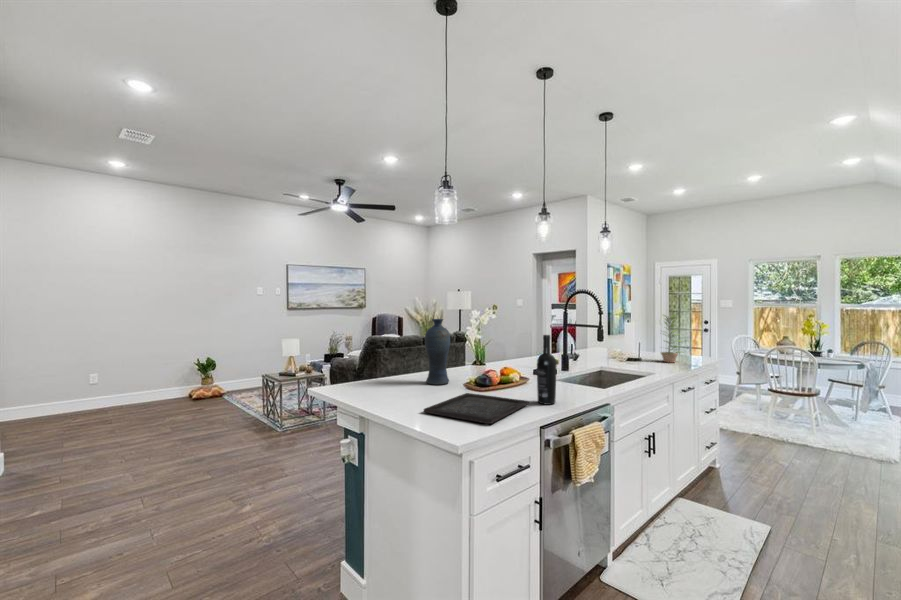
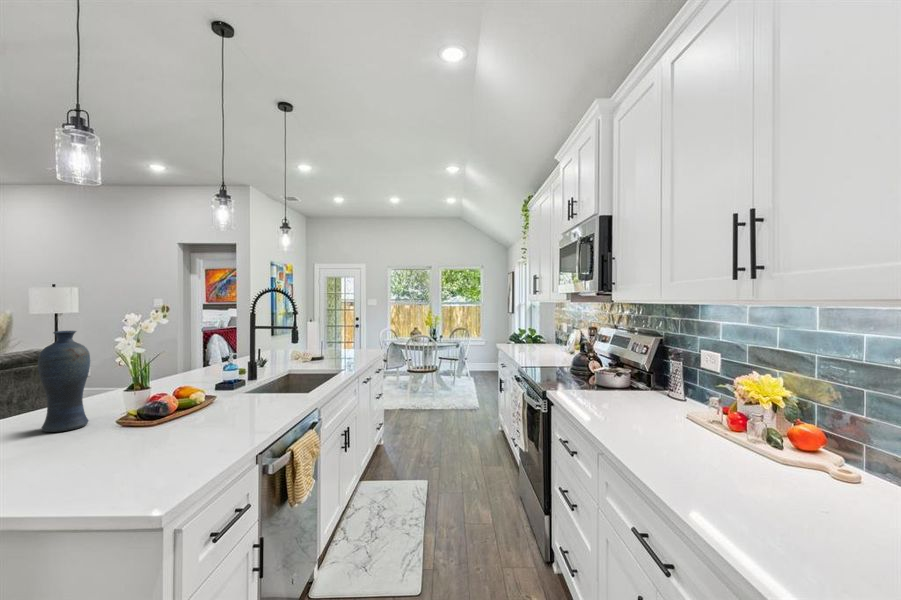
plant: present [661,315,679,363] -> none [339,313,361,358]
wine bottle: present [537,335,557,405] -> none [241,342,266,425]
tray: present [424,393,529,424] -> none [65,425,234,479]

